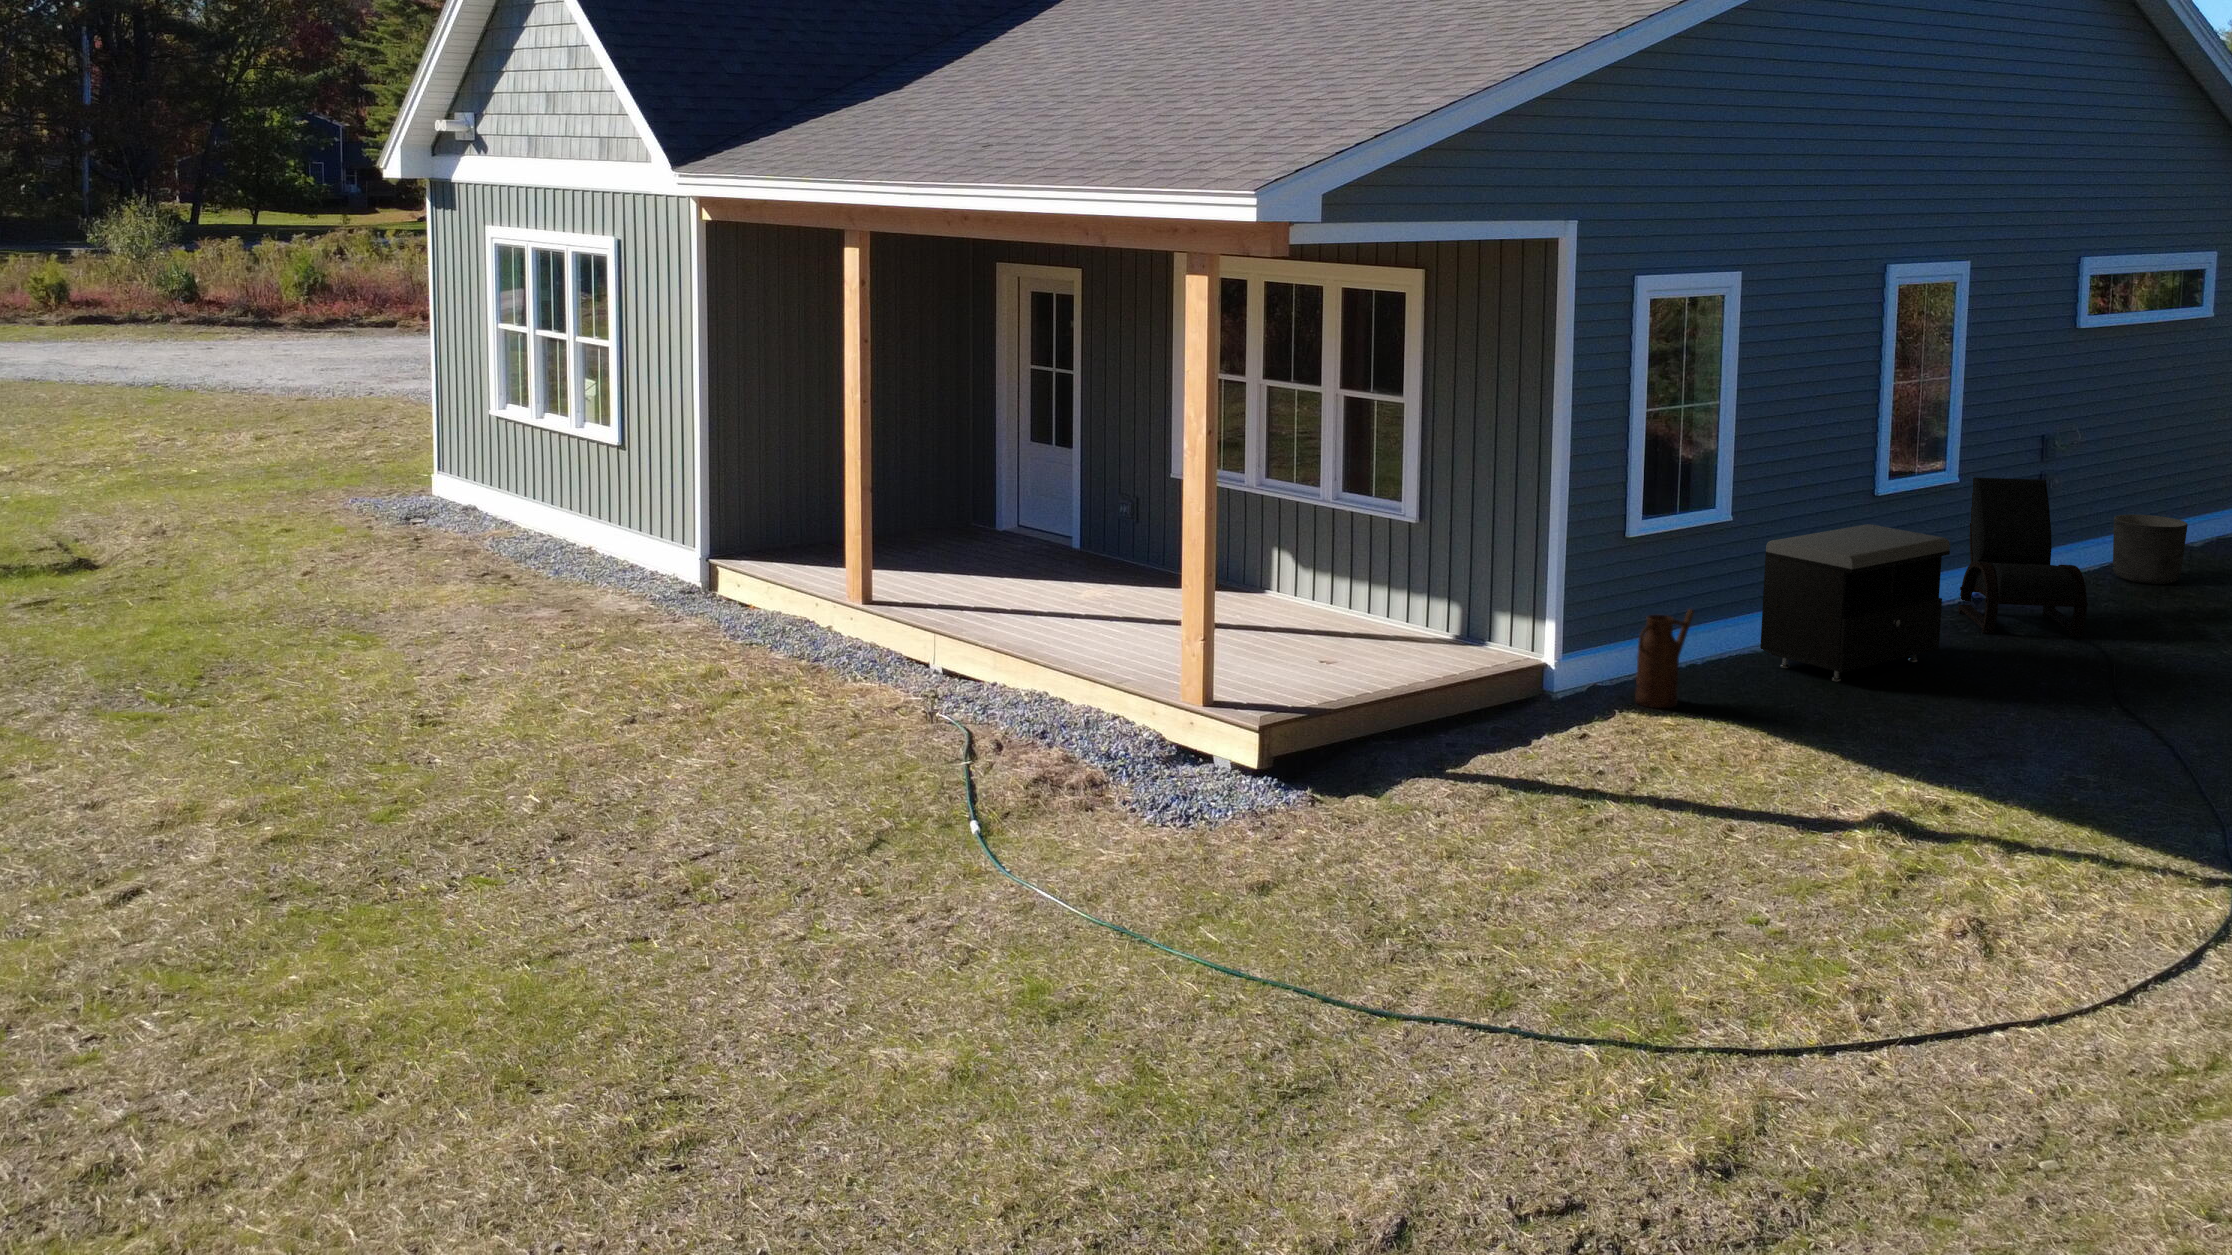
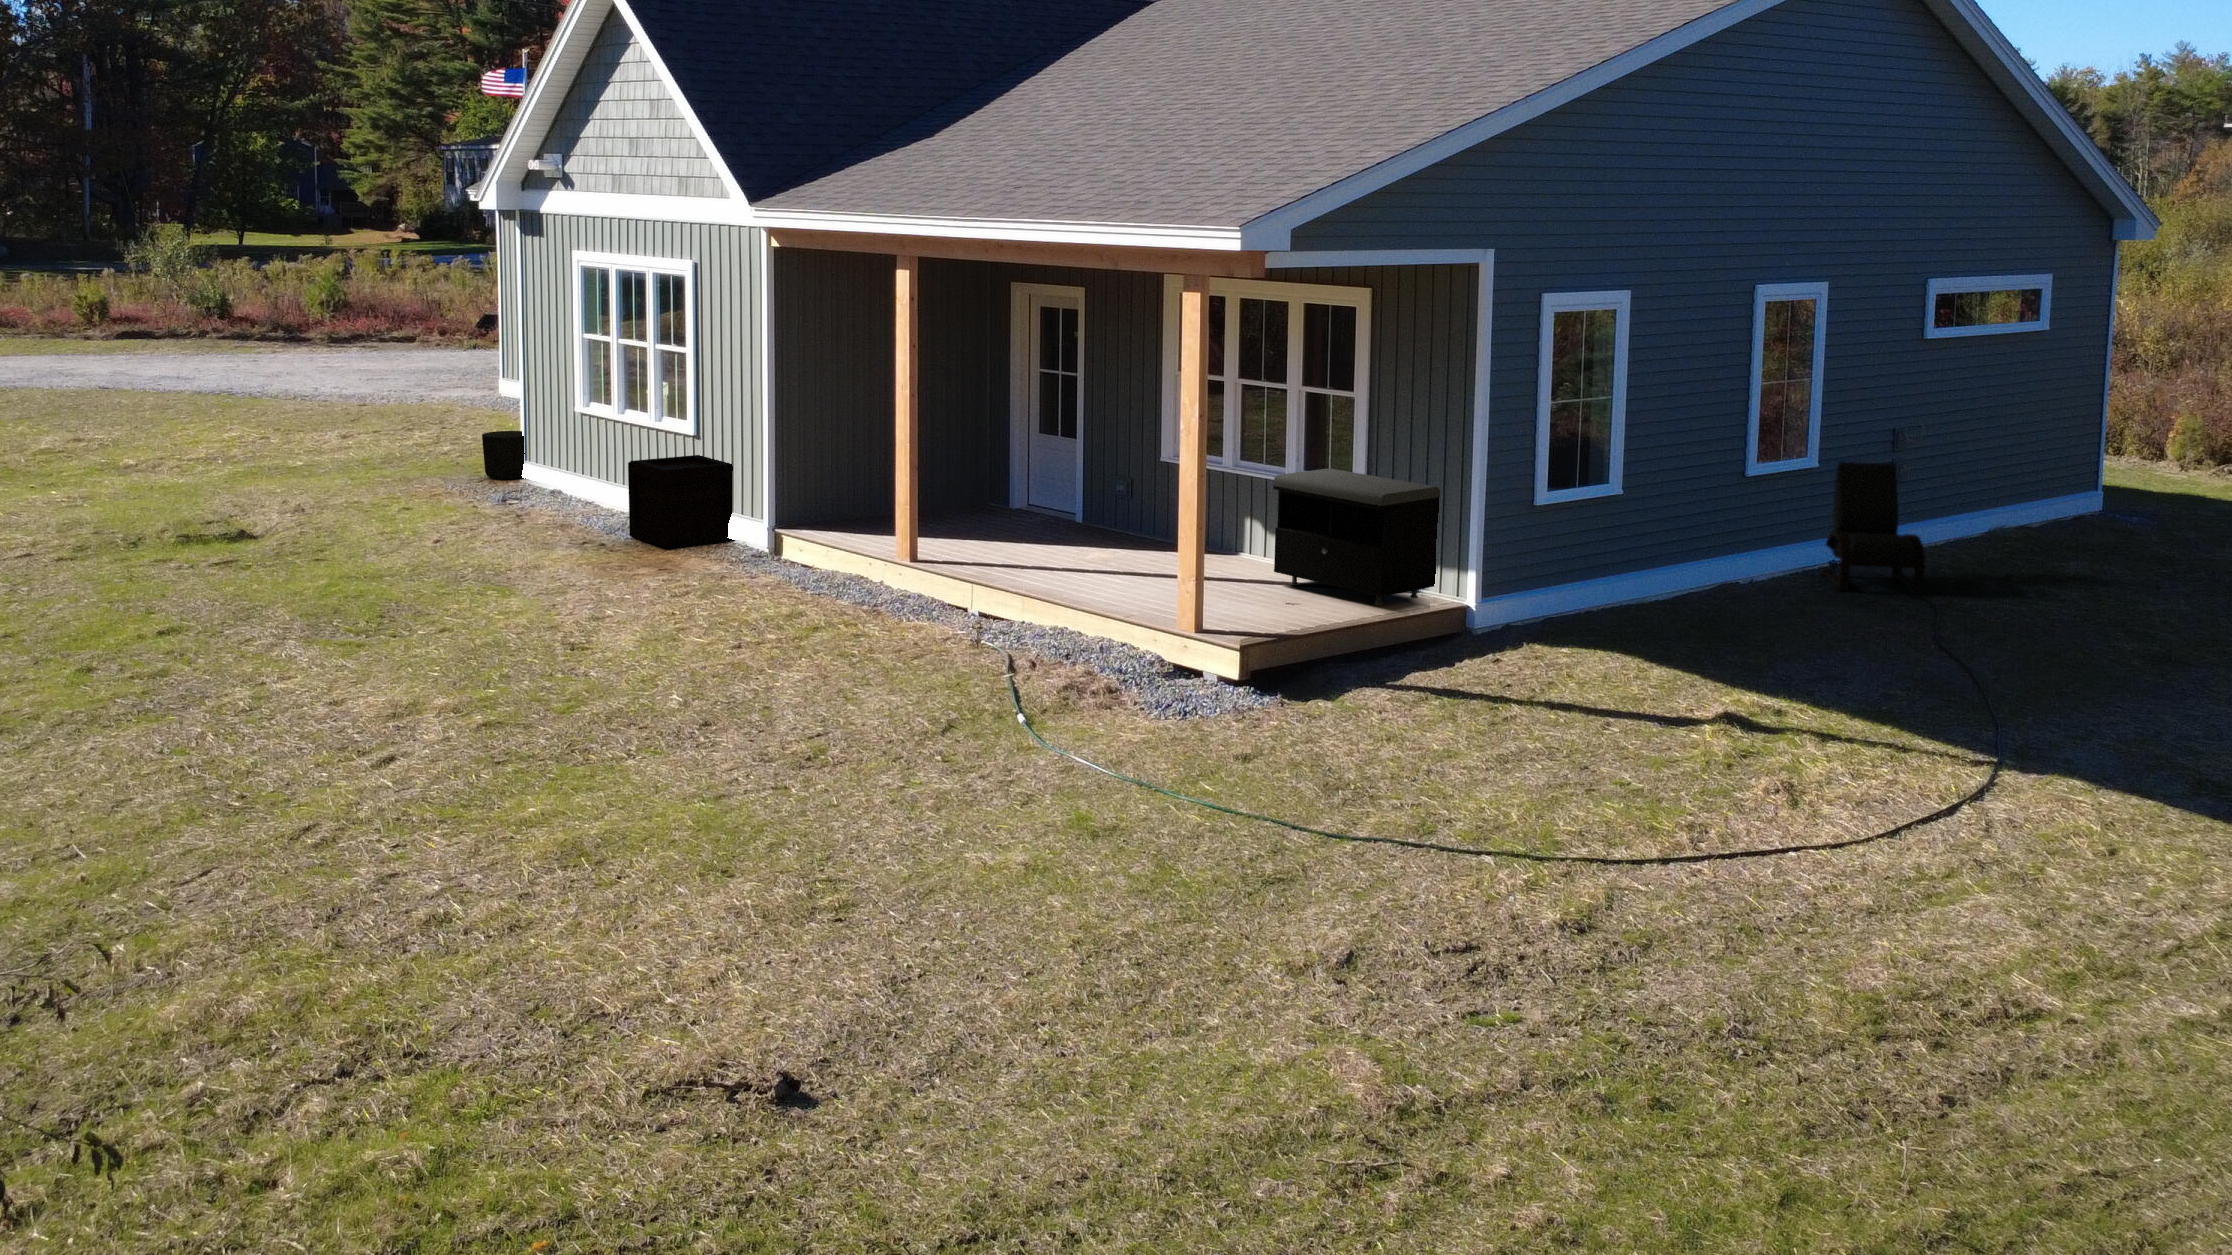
wooden crate: none [533,469,665,585] -> present [628,455,735,550]
planter: present [2113,515,2188,584] -> present [482,431,525,480]
storage bench: present [1760,524,1950,681] -> present [1273,468,1440,605]
watering can: present [1635,609,1694,708] -> none [1542,564,1592,643]

